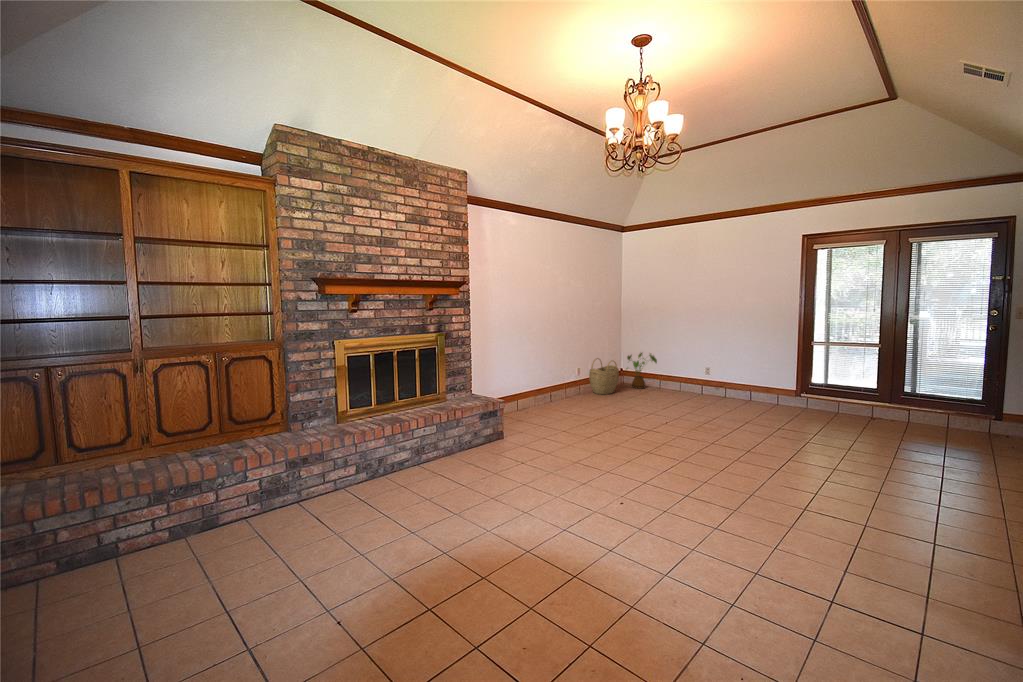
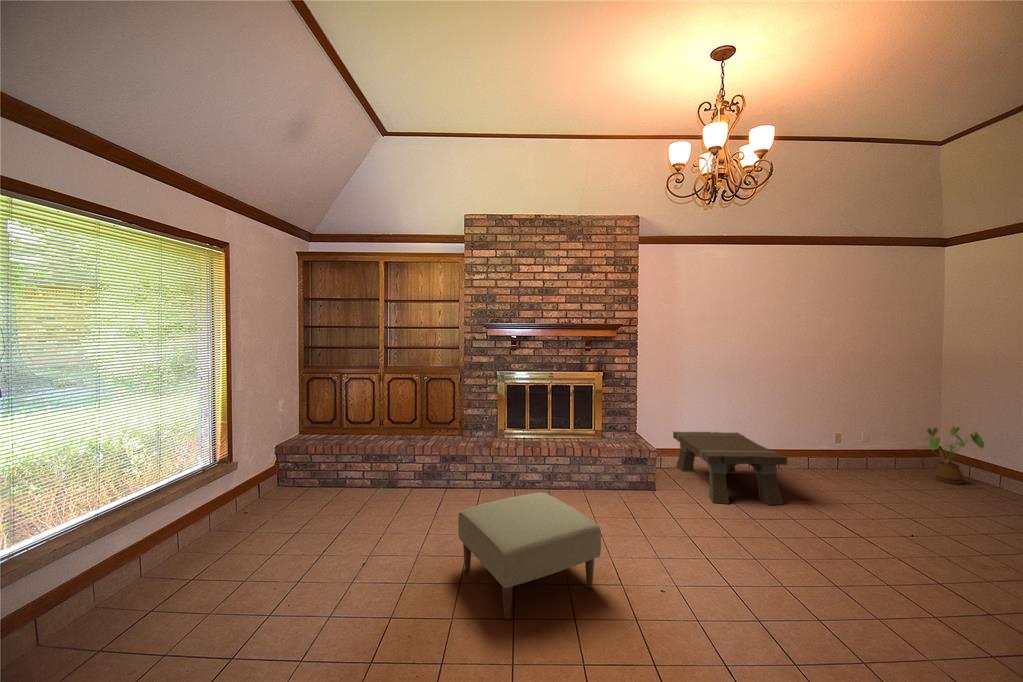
woven basket: present [589,358,619,395] -> none [840,425,895,479]
coffee table: none [495,376,592,435] -> present [673,432,787,505]
ottoman: none [436,463,574,596] -> present [458,493,601,620]

